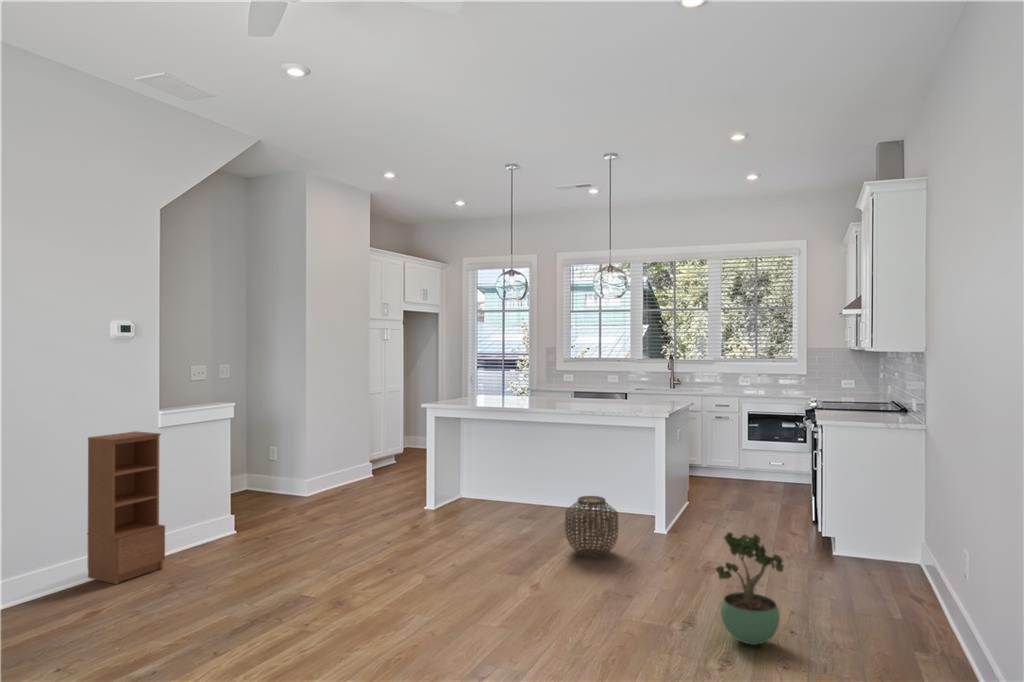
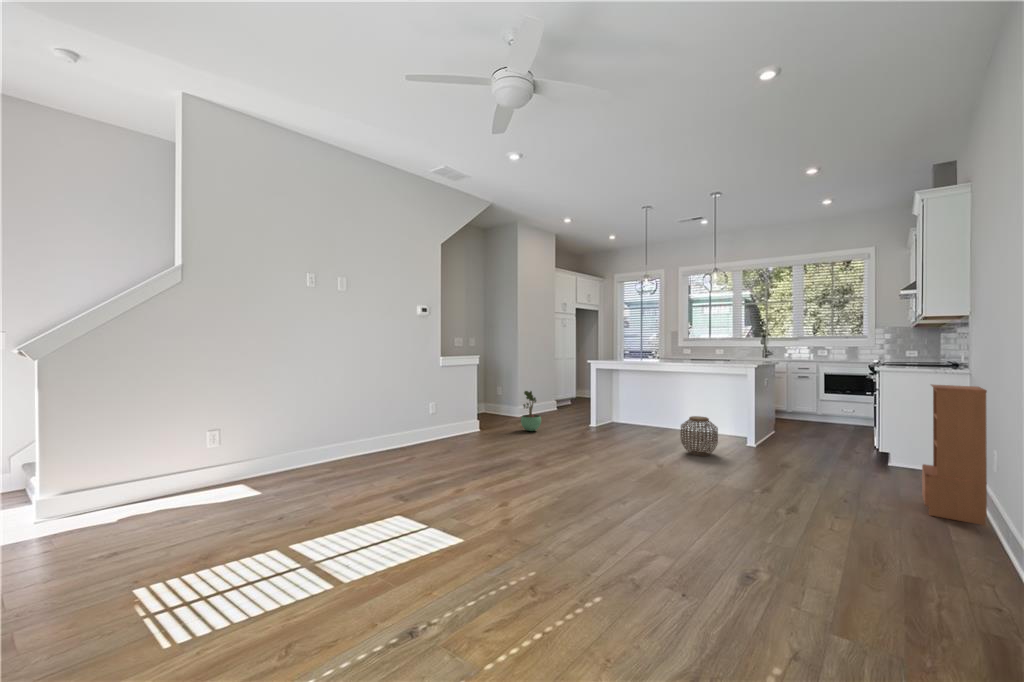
bookcase: present [87,432,165,584] -> present [922,384,987,525]
potted plant: present [716,532,784,645] -> present [521,391,541,431]

